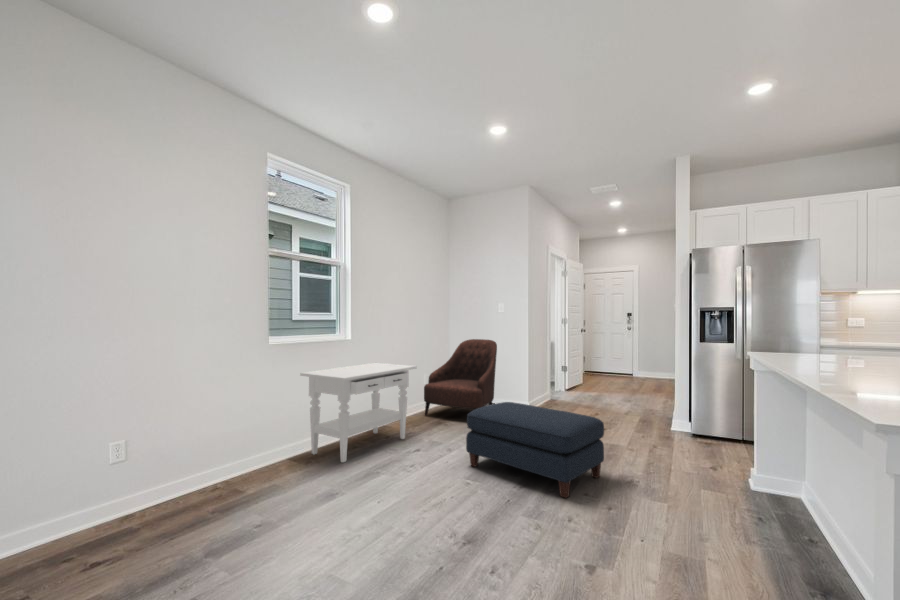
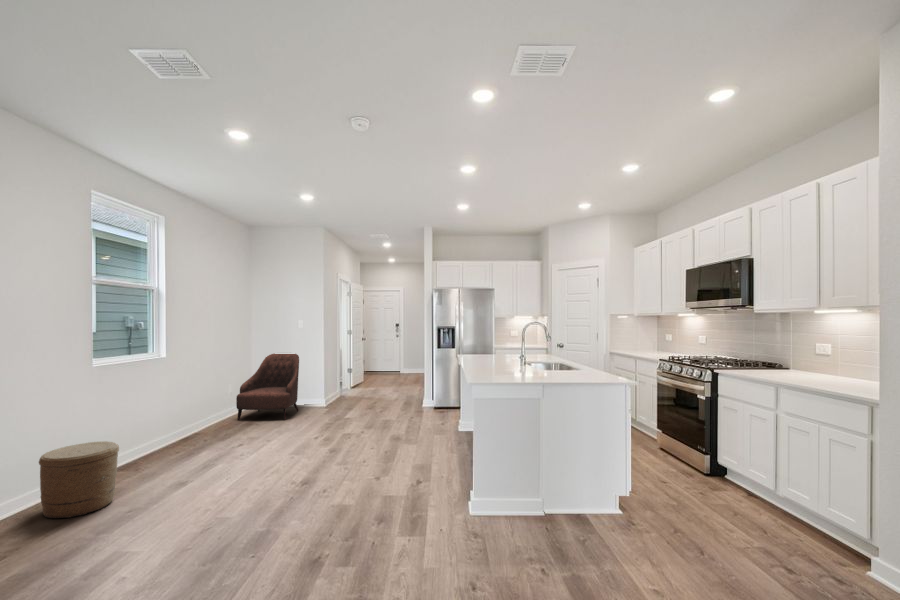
side table: present [300,363,417,463] -> none [141,379,241,460]
ottoman: present [466,402,604,498] -> none [291,399,381,449]
woven basket: none [143,428,235,529] -> present [39,441,119,518]

